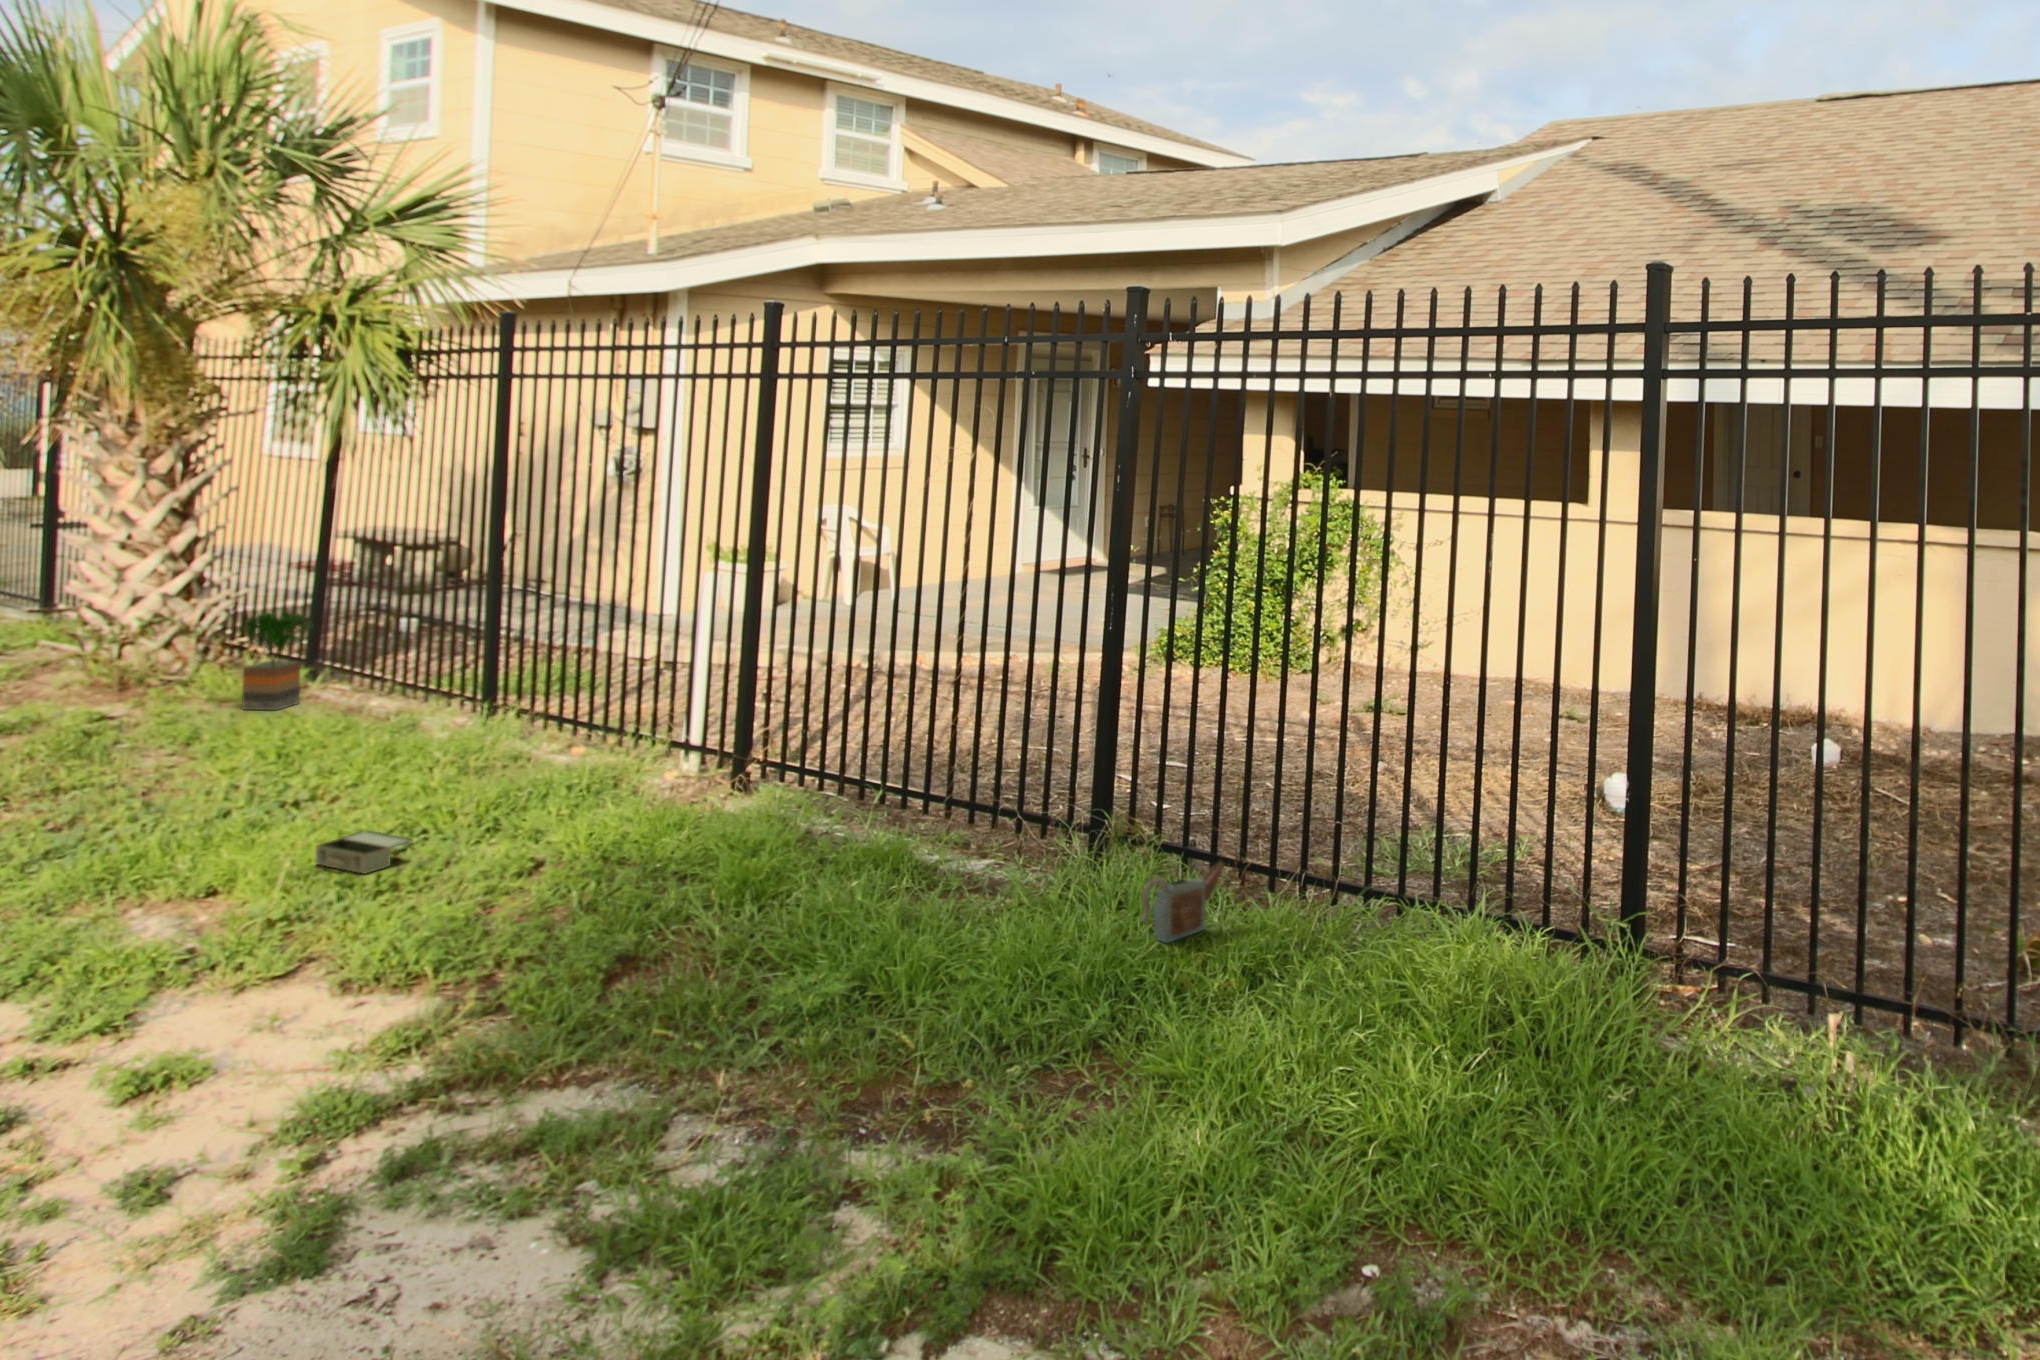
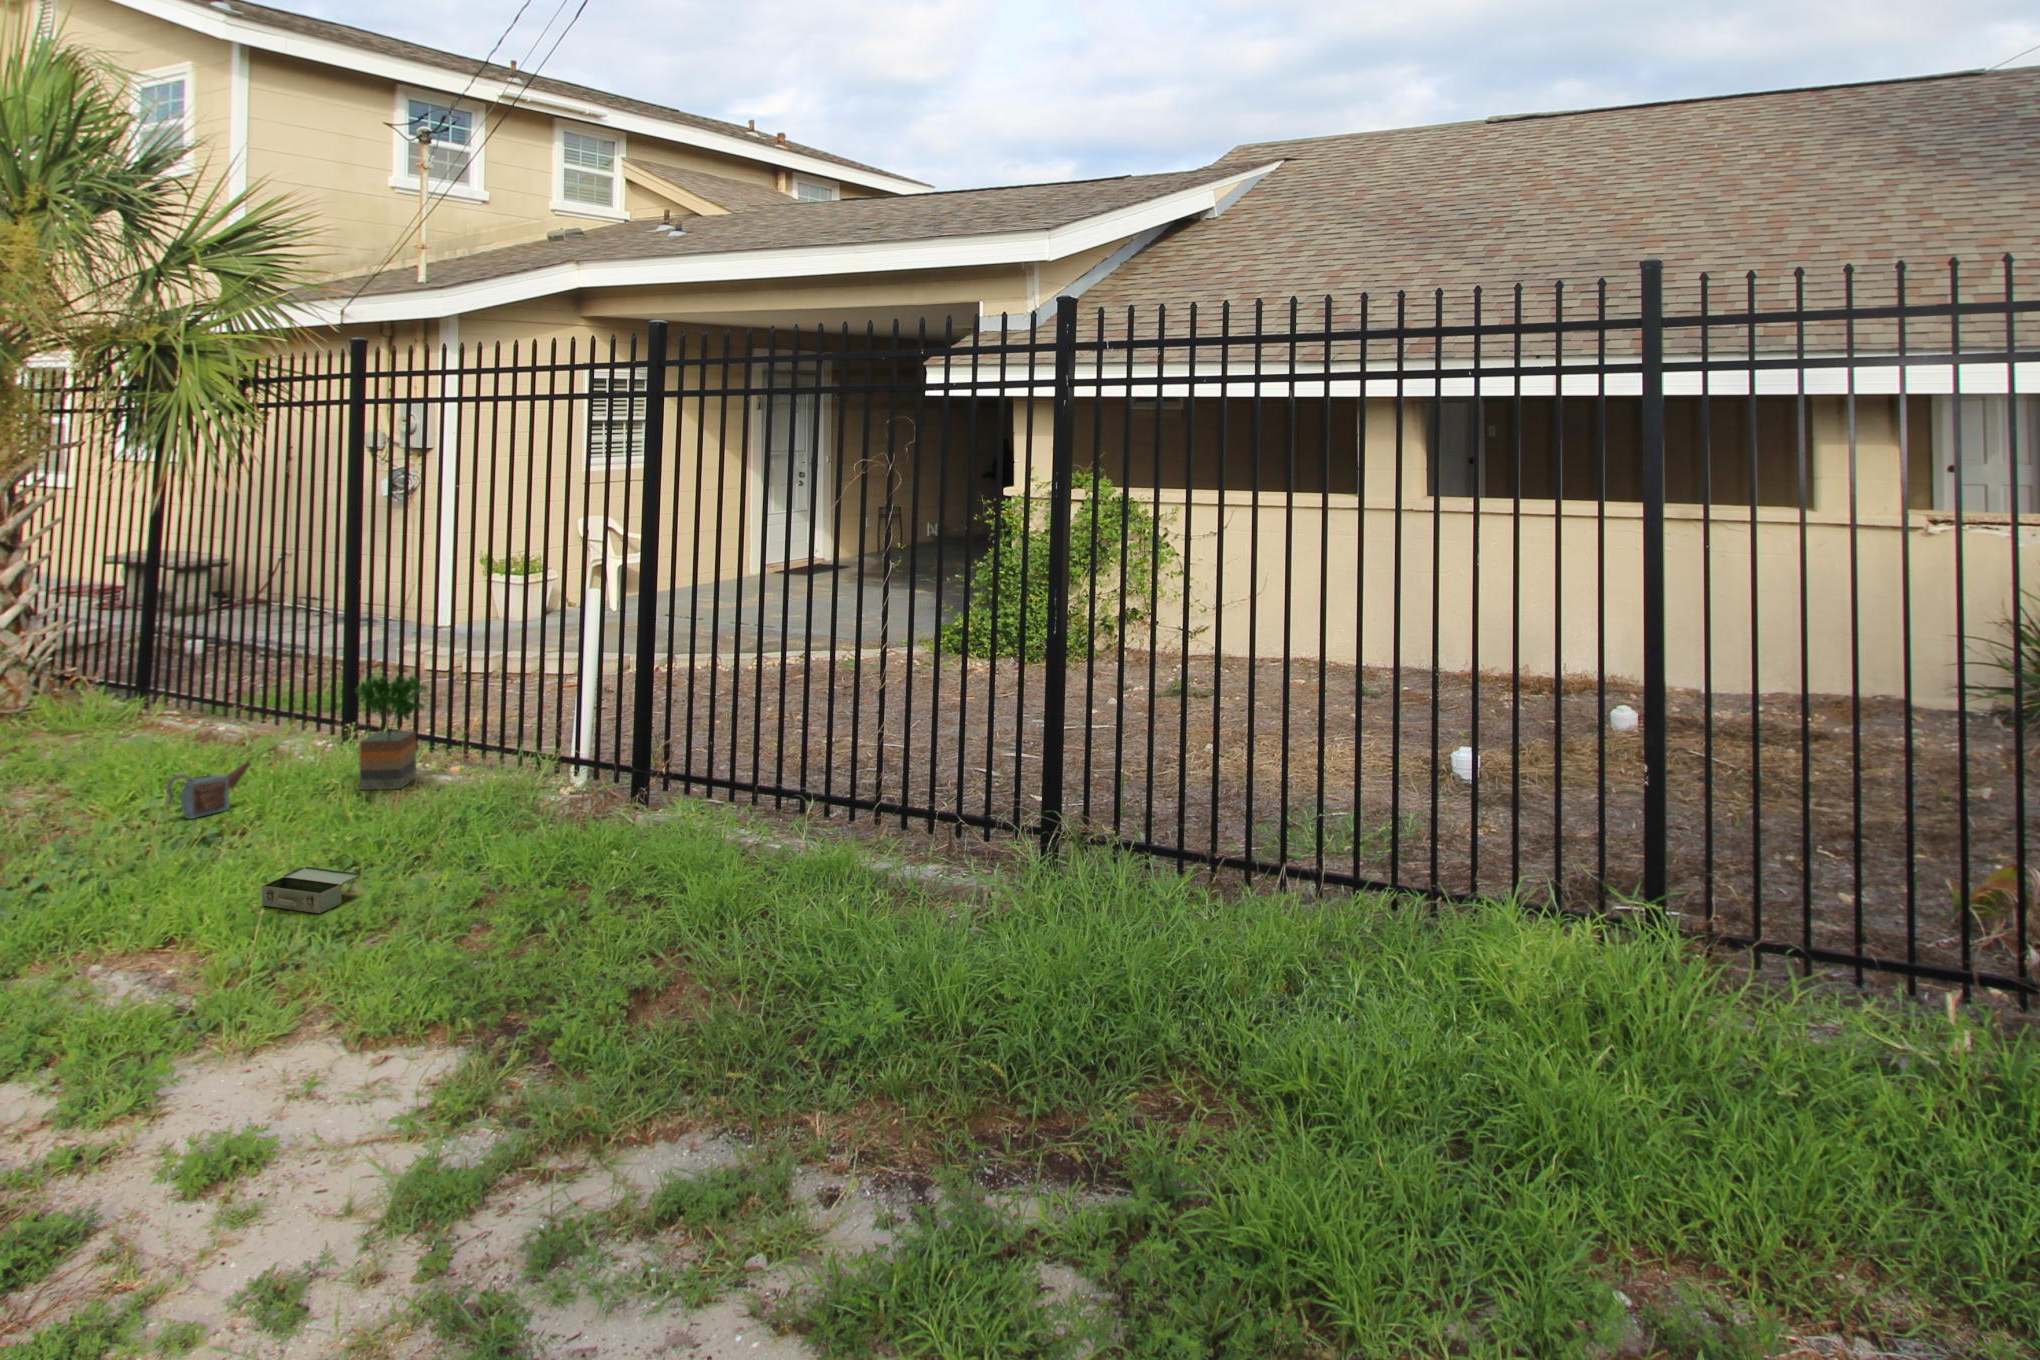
potted tree: present [242,612,311,711] -> present [357,675,428,790]
watering can: present [1141,862,1225,943] -> present [166,762,250,819]

